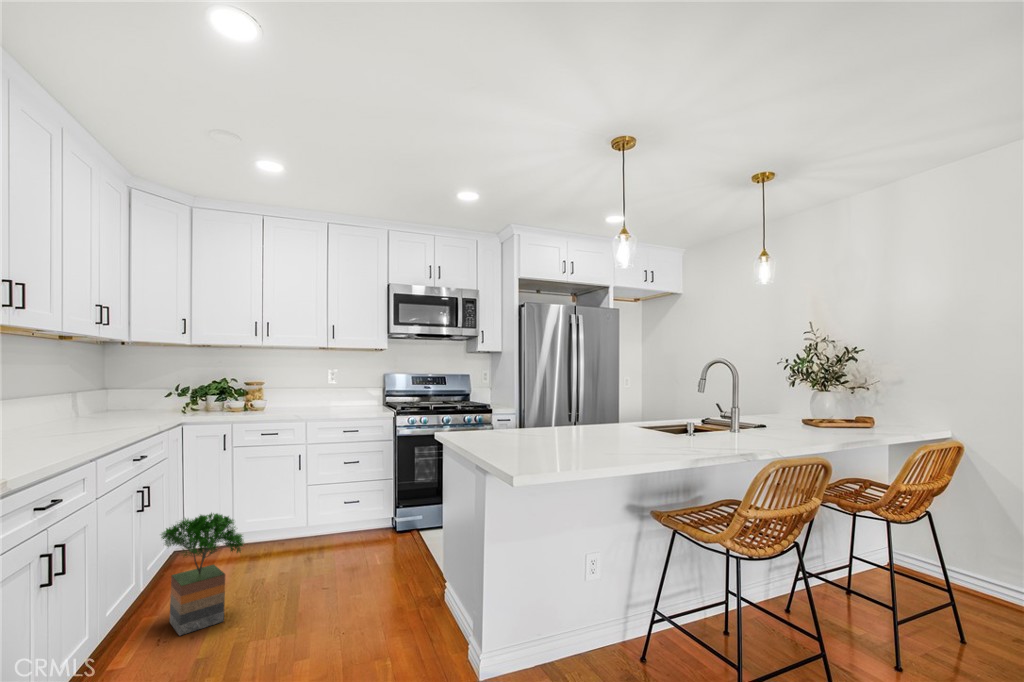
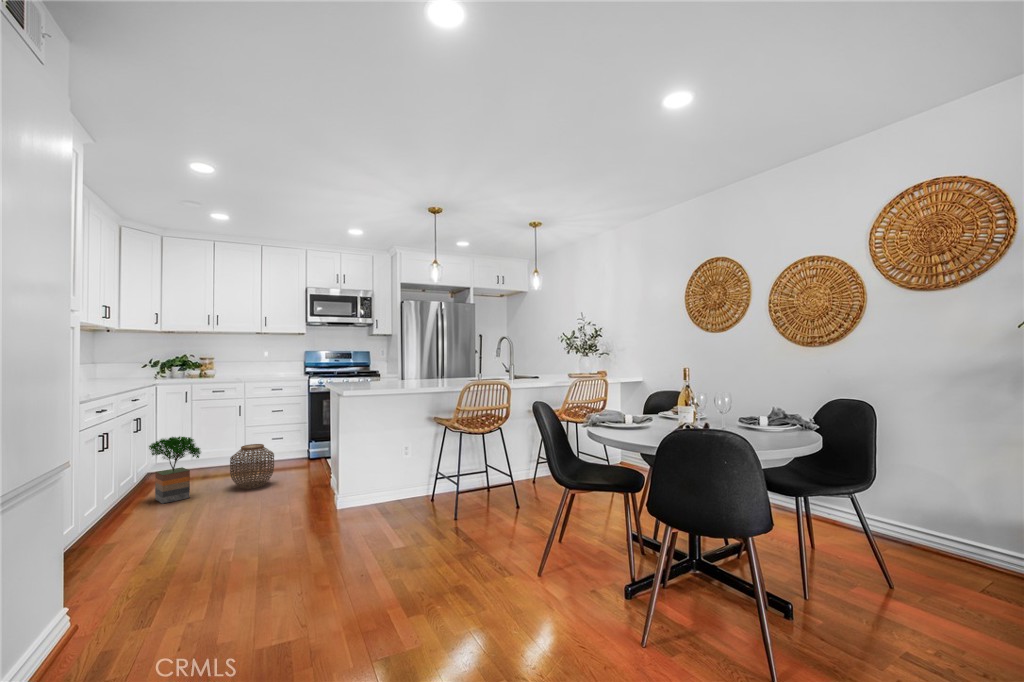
woven basket: none [288,523,355,601] -> present [230,444,274,489]

